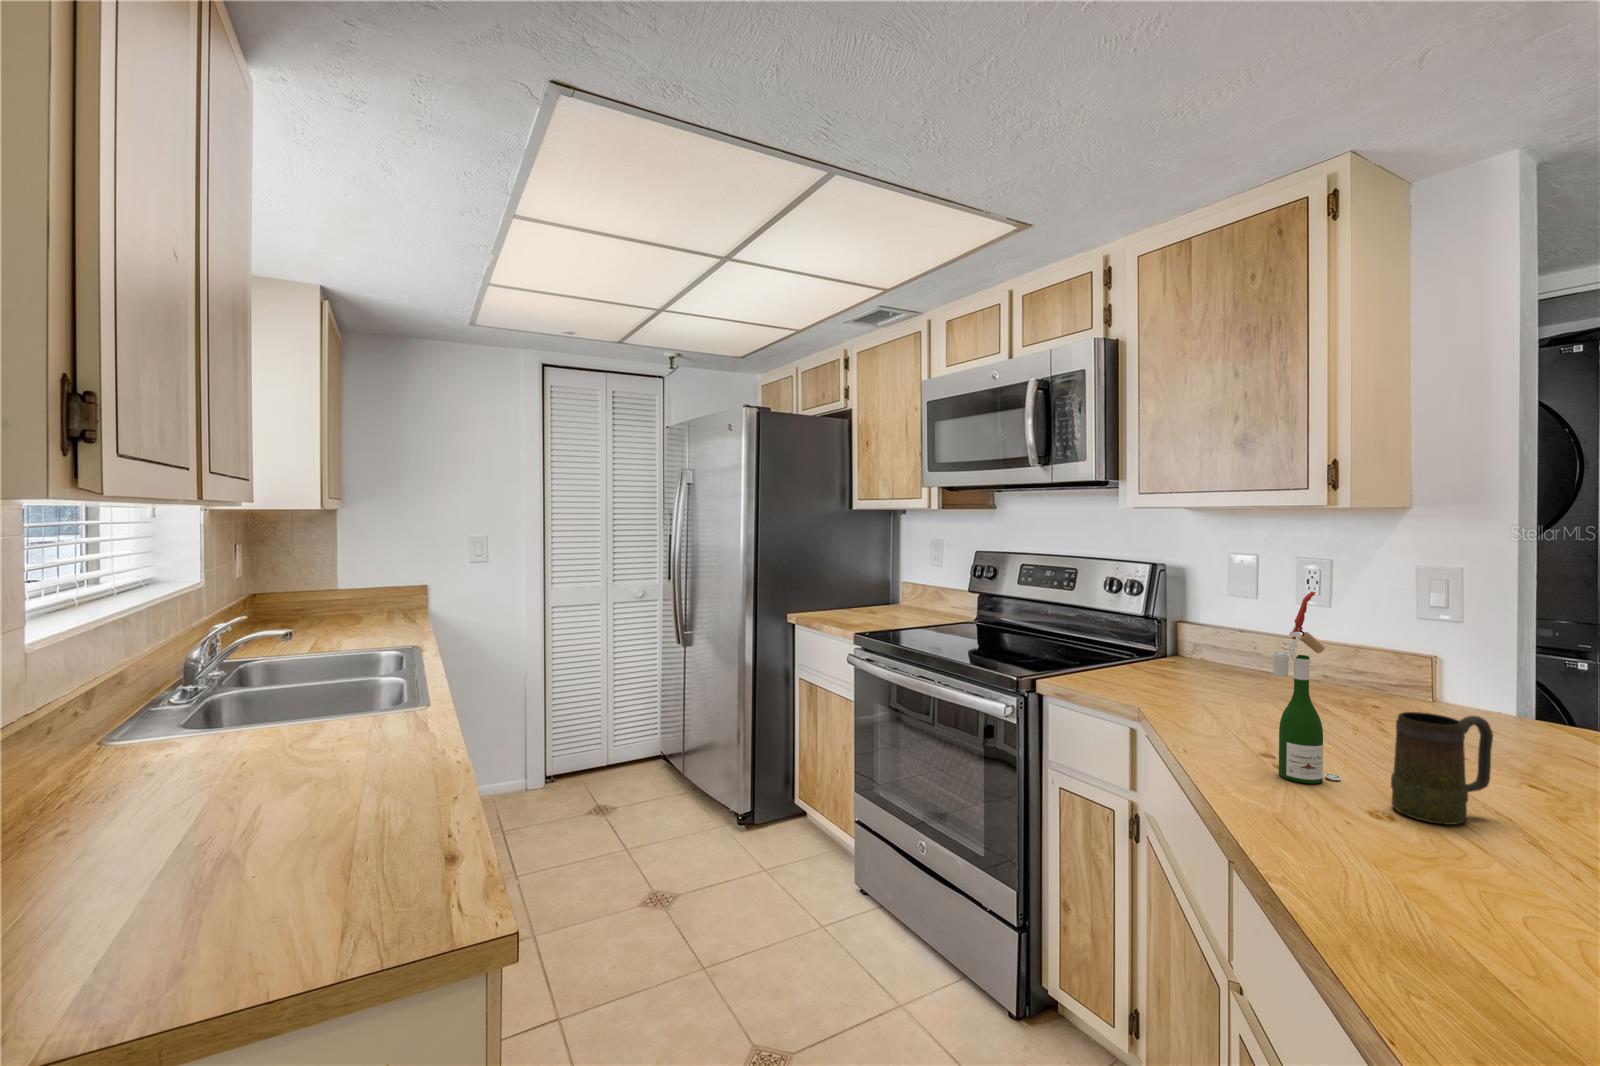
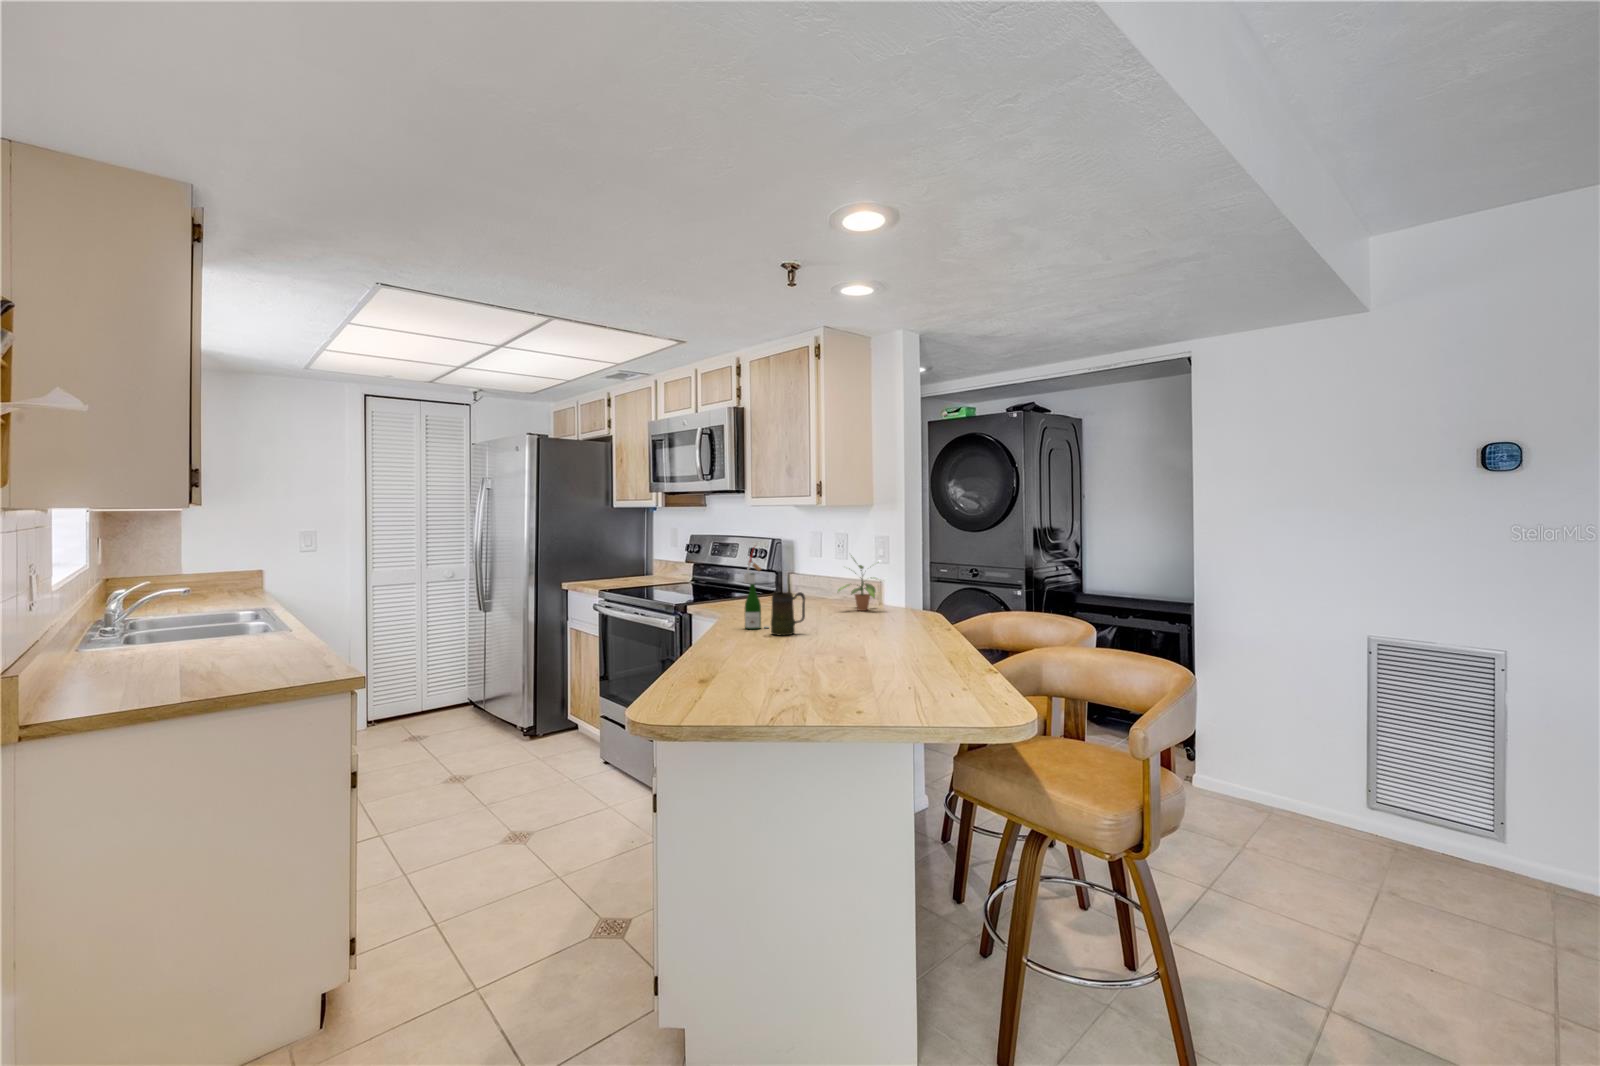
potted plant: none [1377,598,1503,718] -> present [838,560,875,611]

